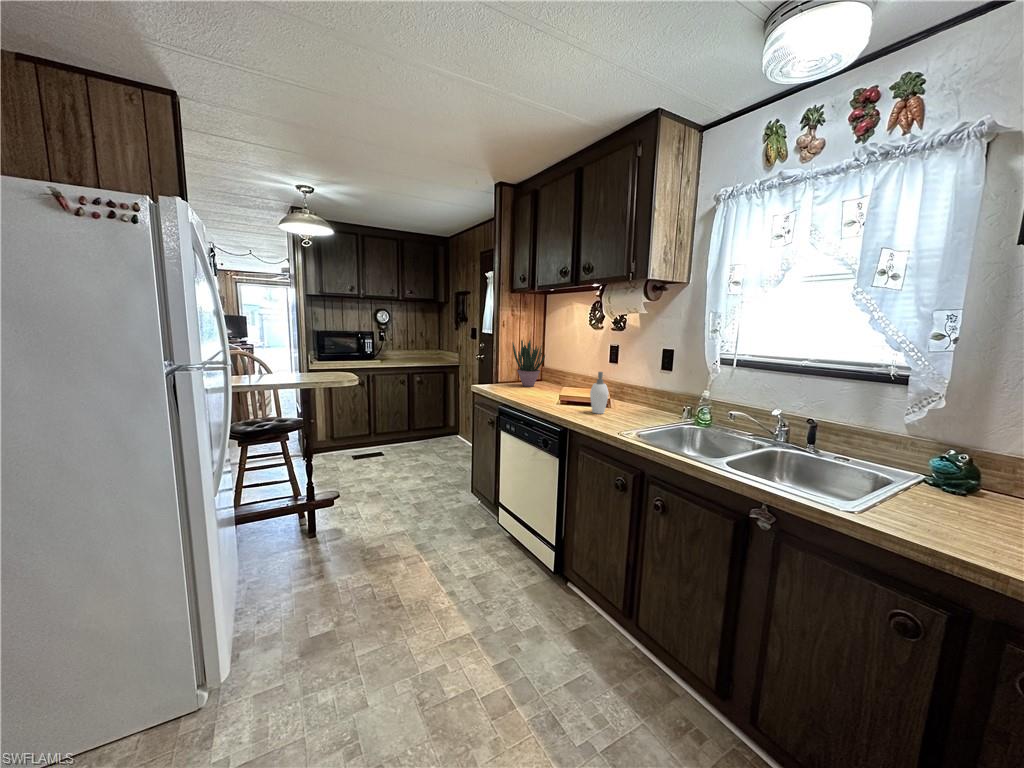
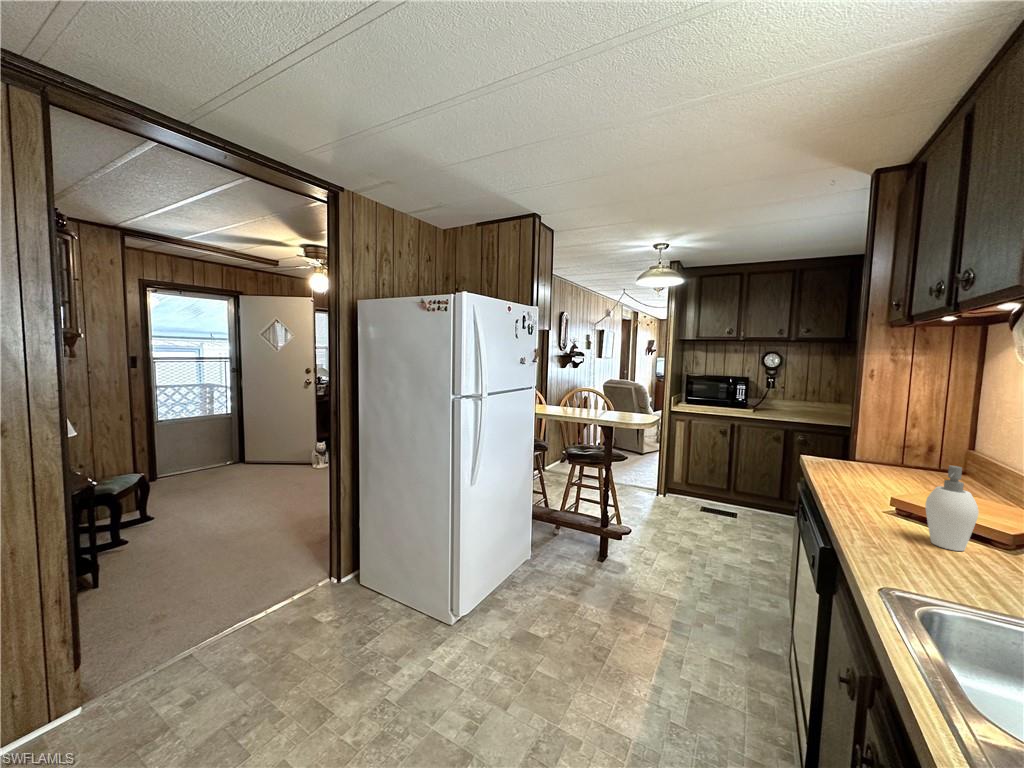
potted plant: present [513,340,545,387] -> none [875,395,946,476]

